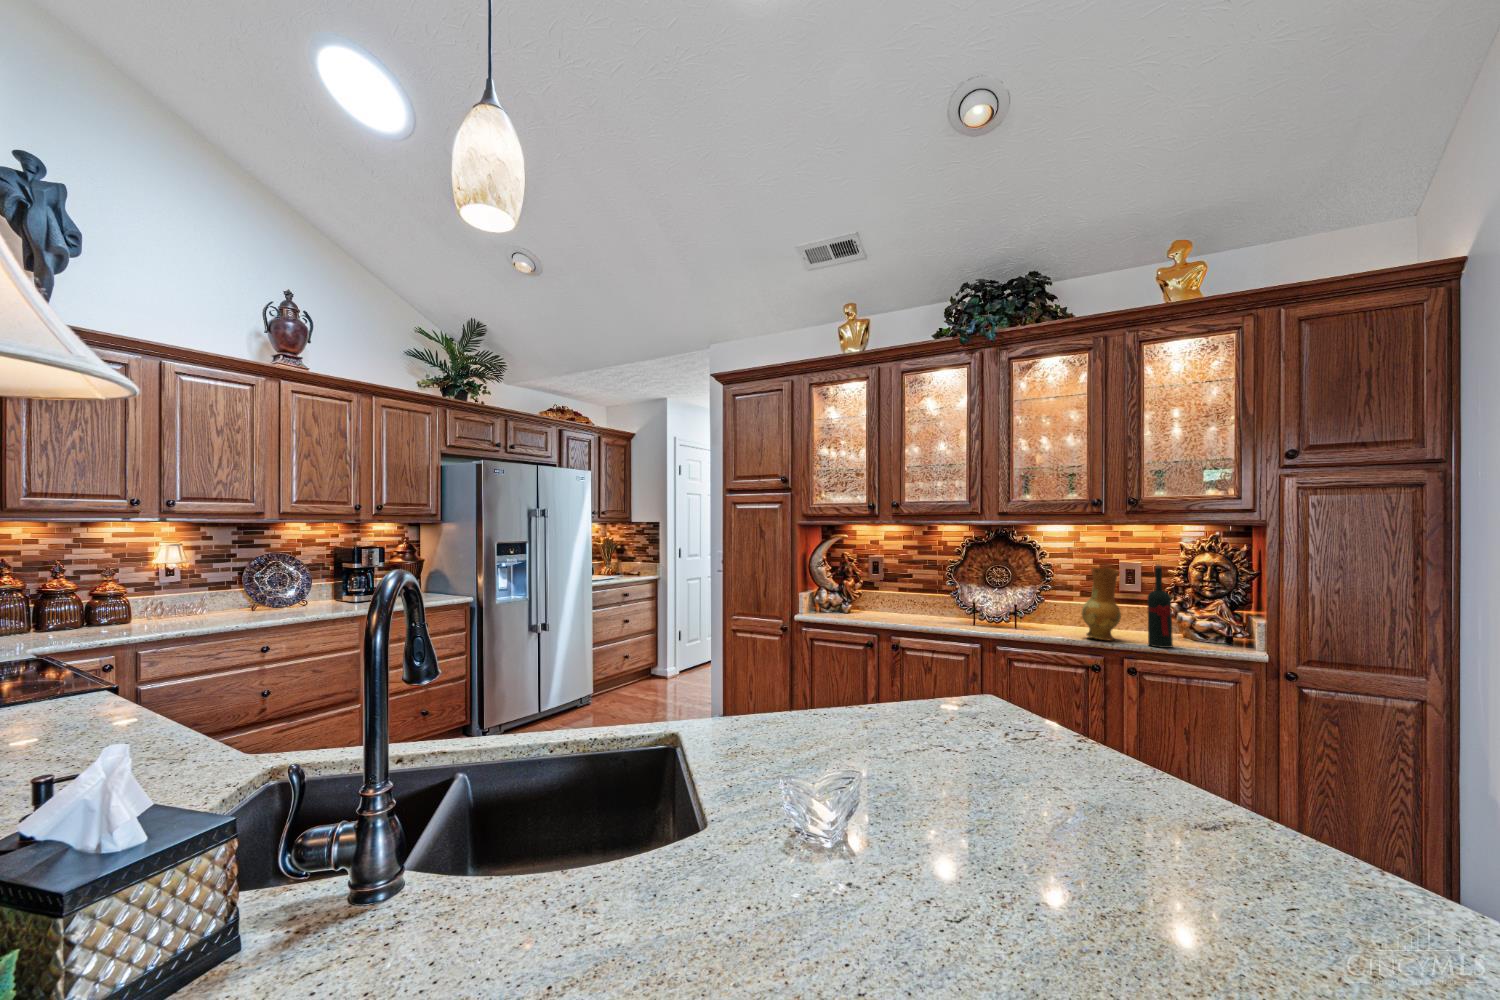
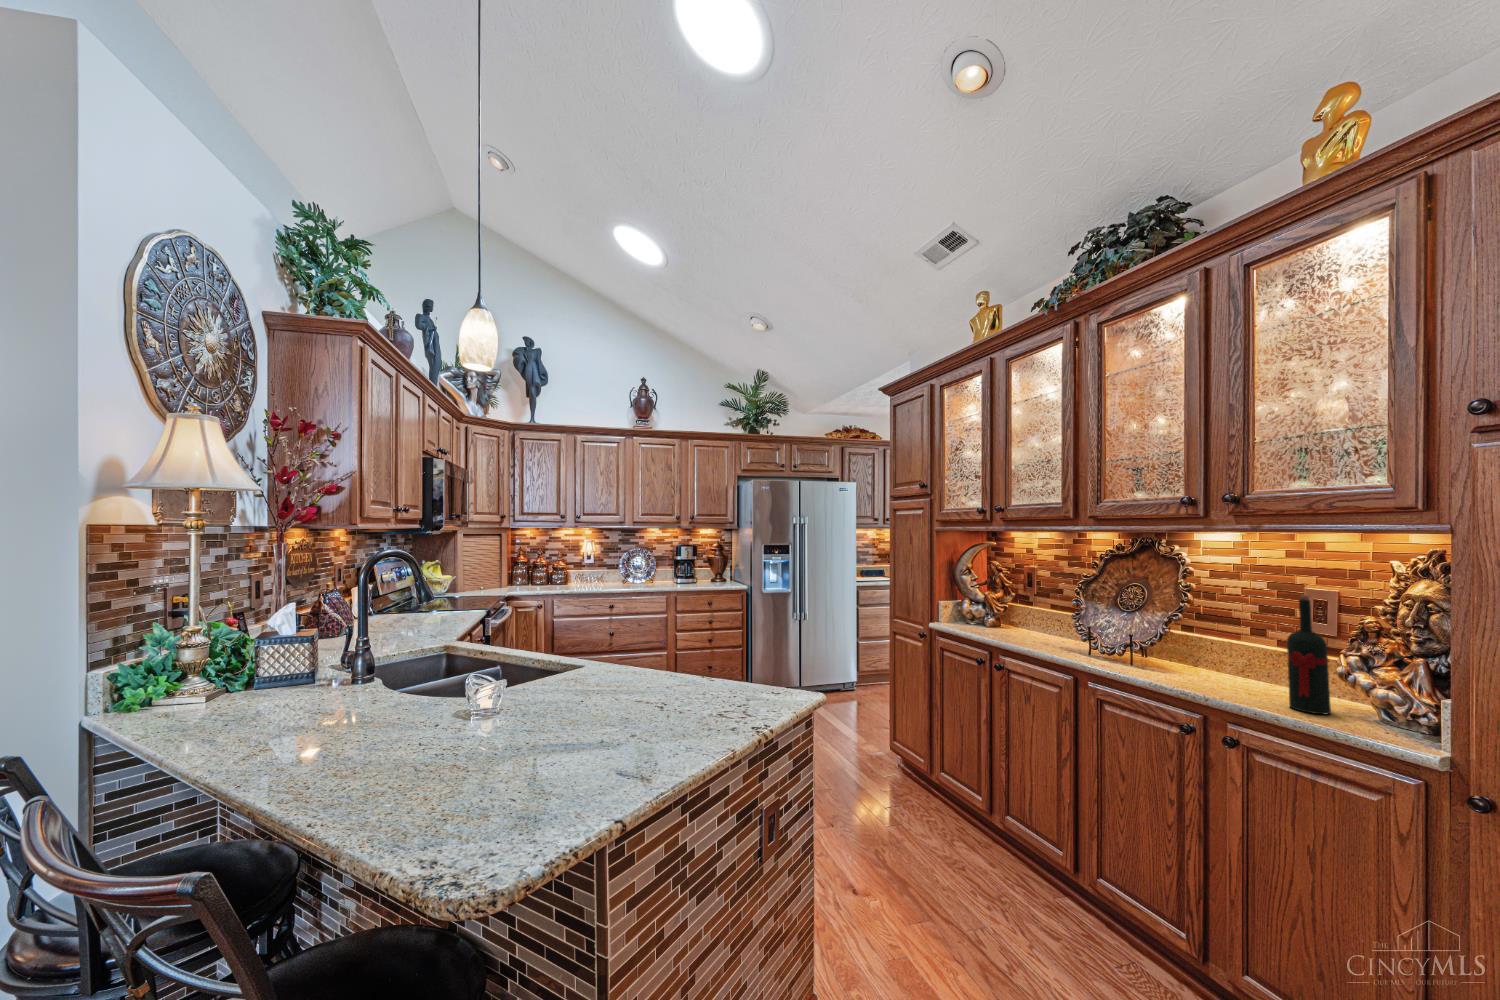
ceramic jug: present [1082,568,1121,641] -> none [1208,593,1268,692]

